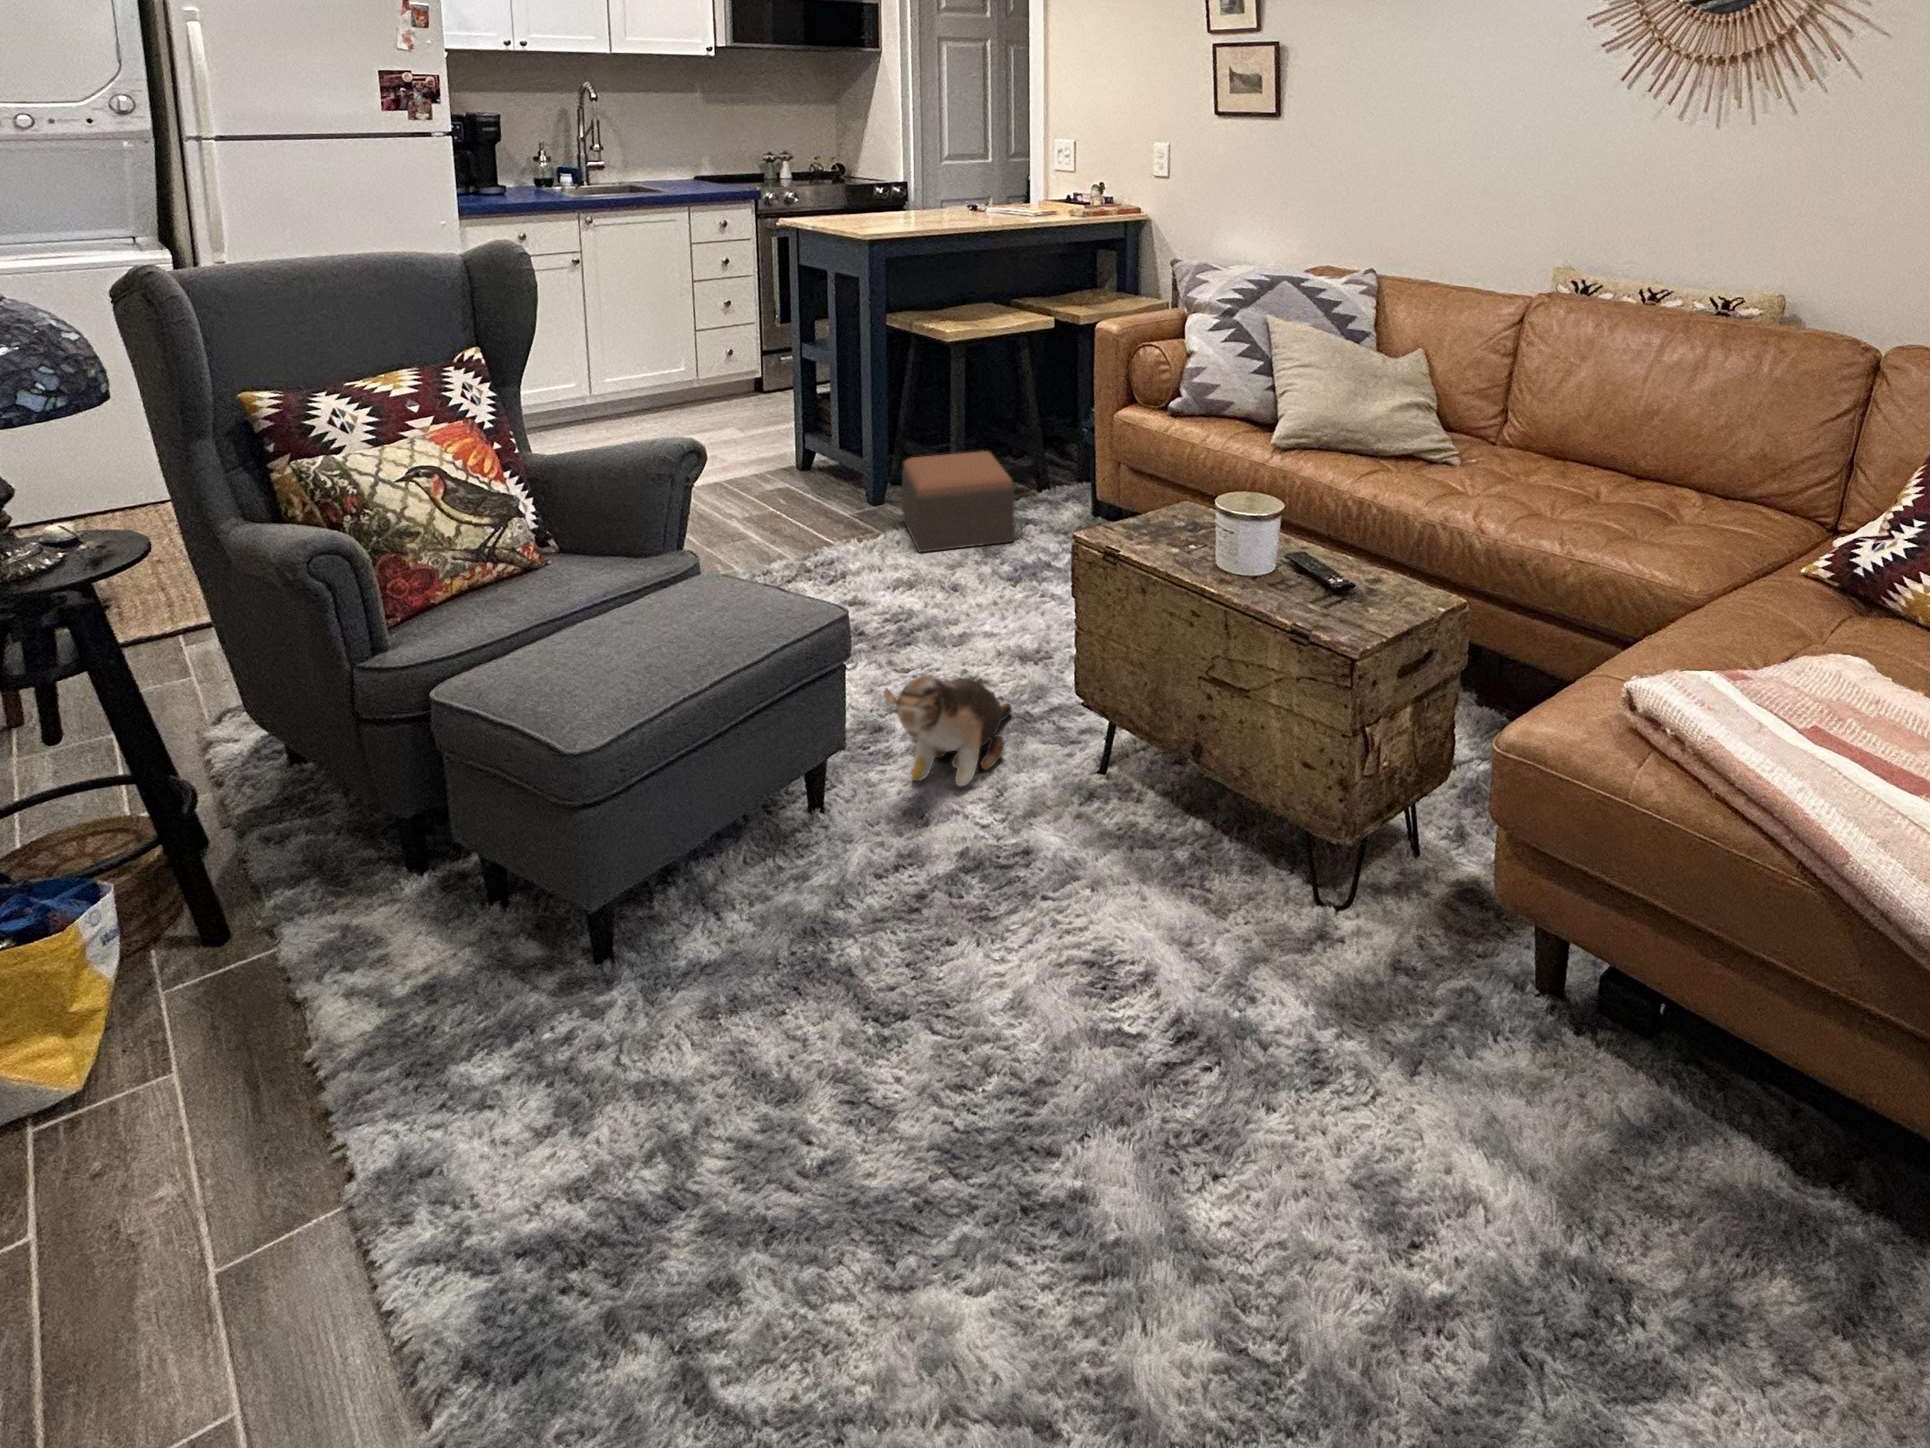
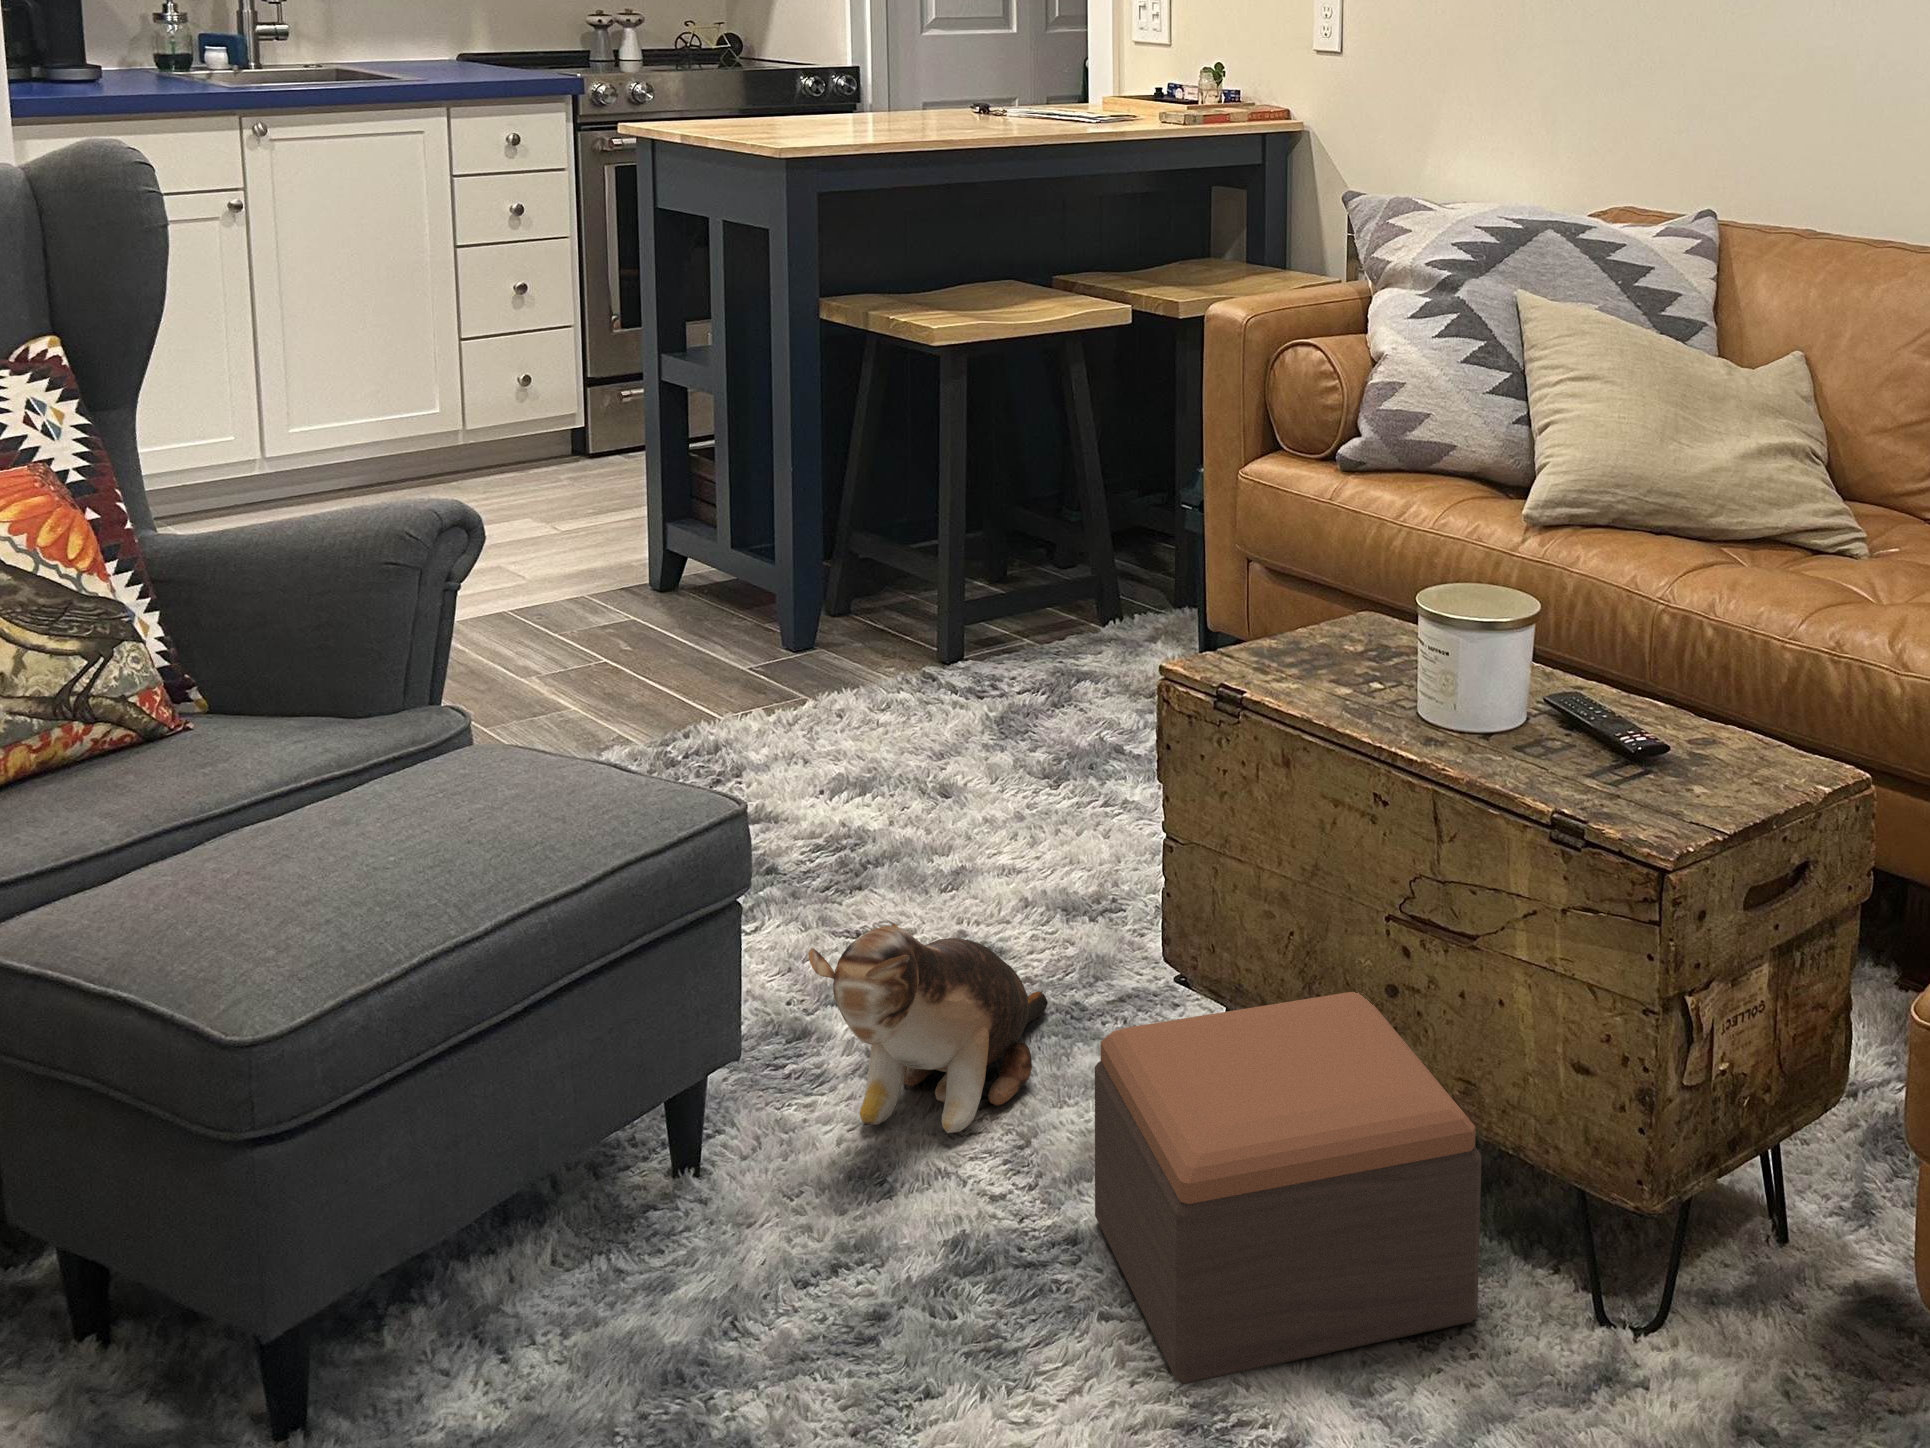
footstool: present [902,451,1015,552] -> present [1095,992,1482,1385]

